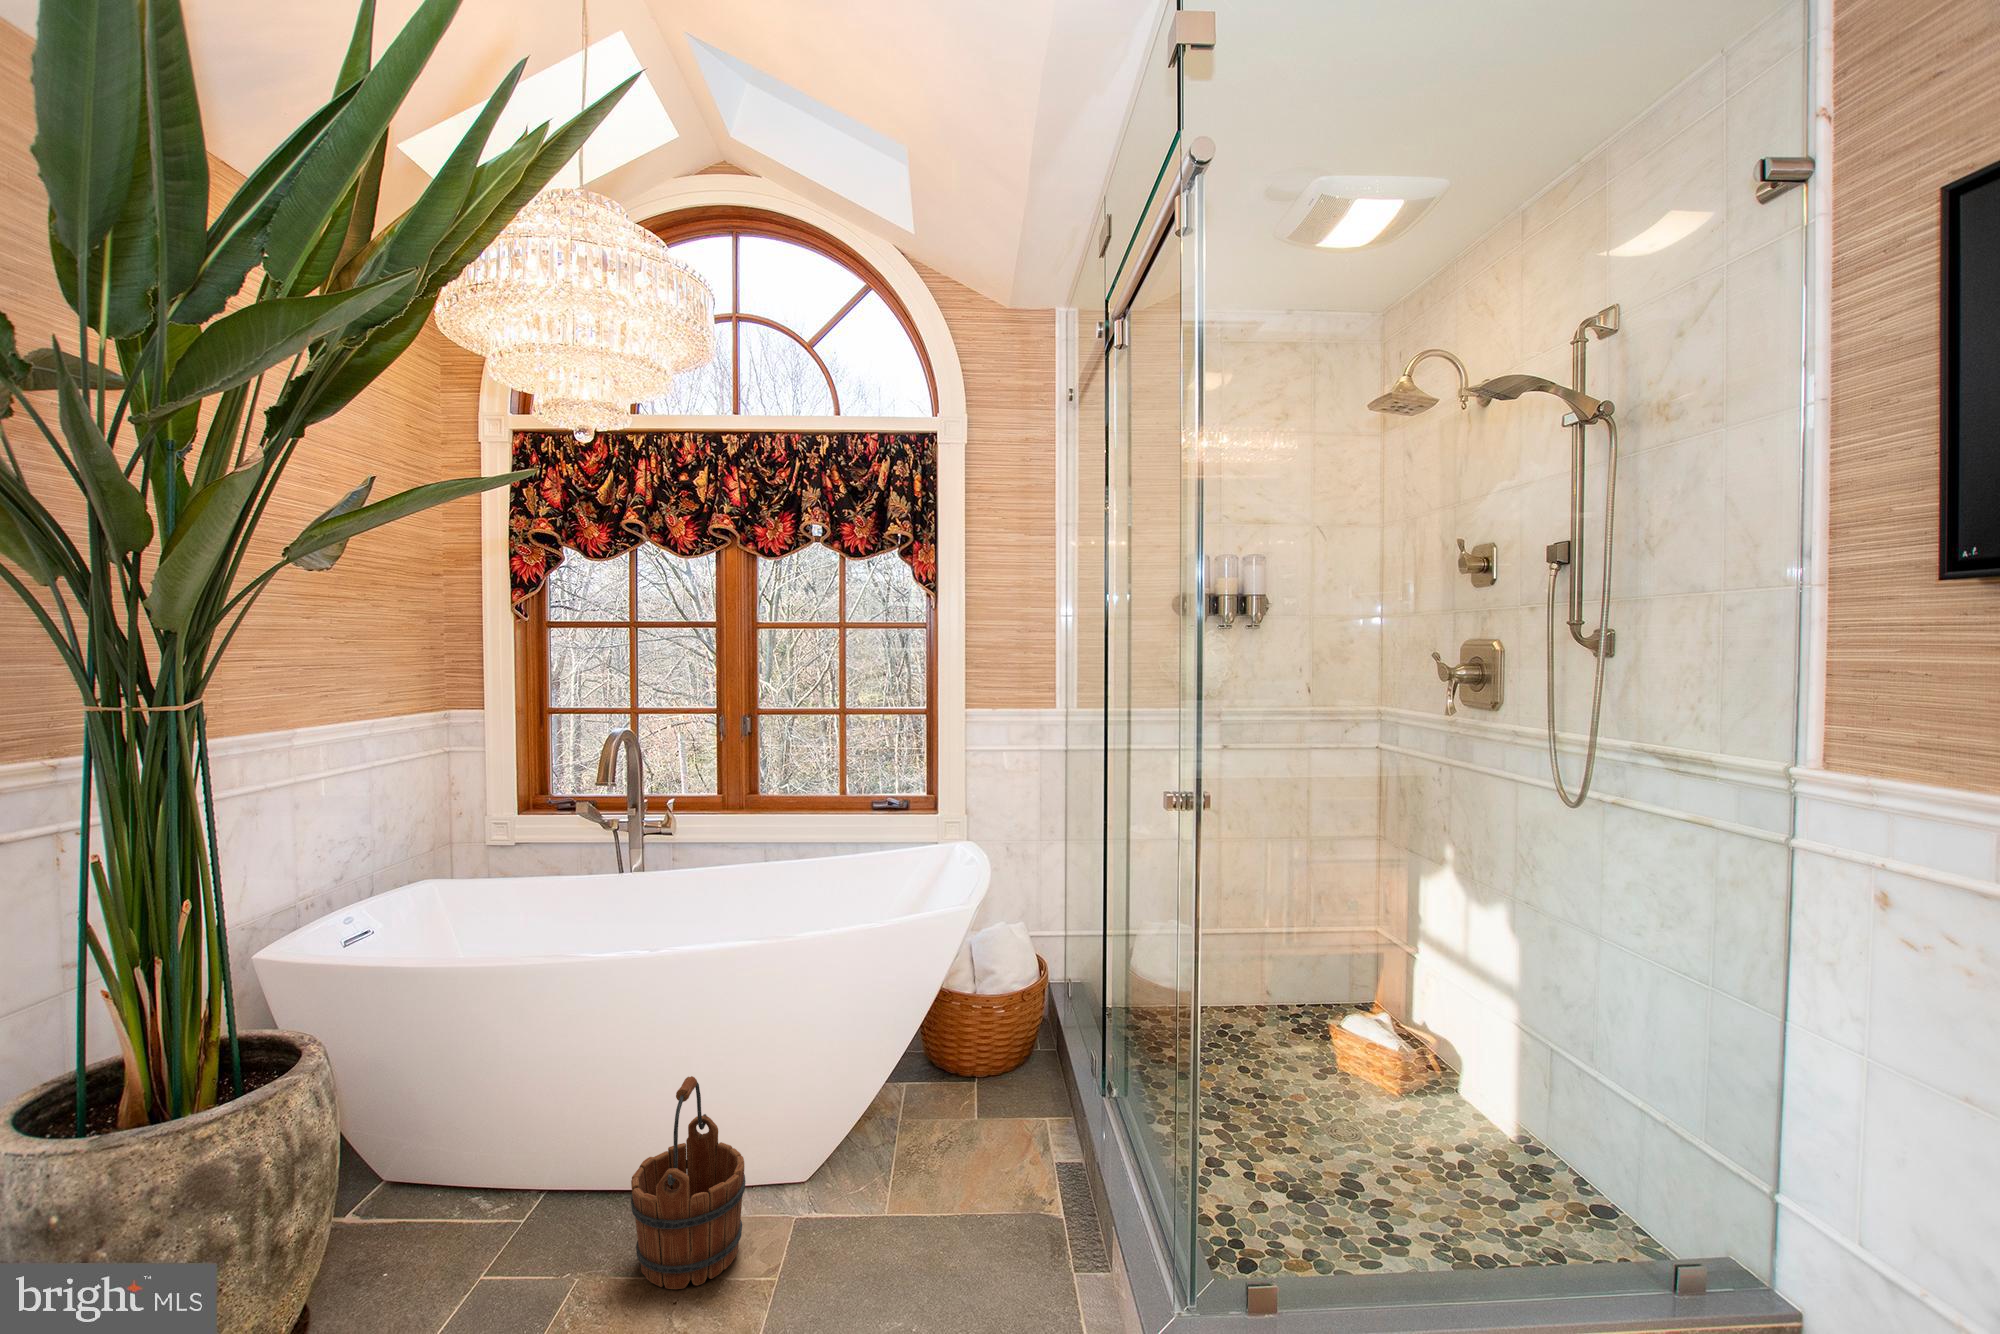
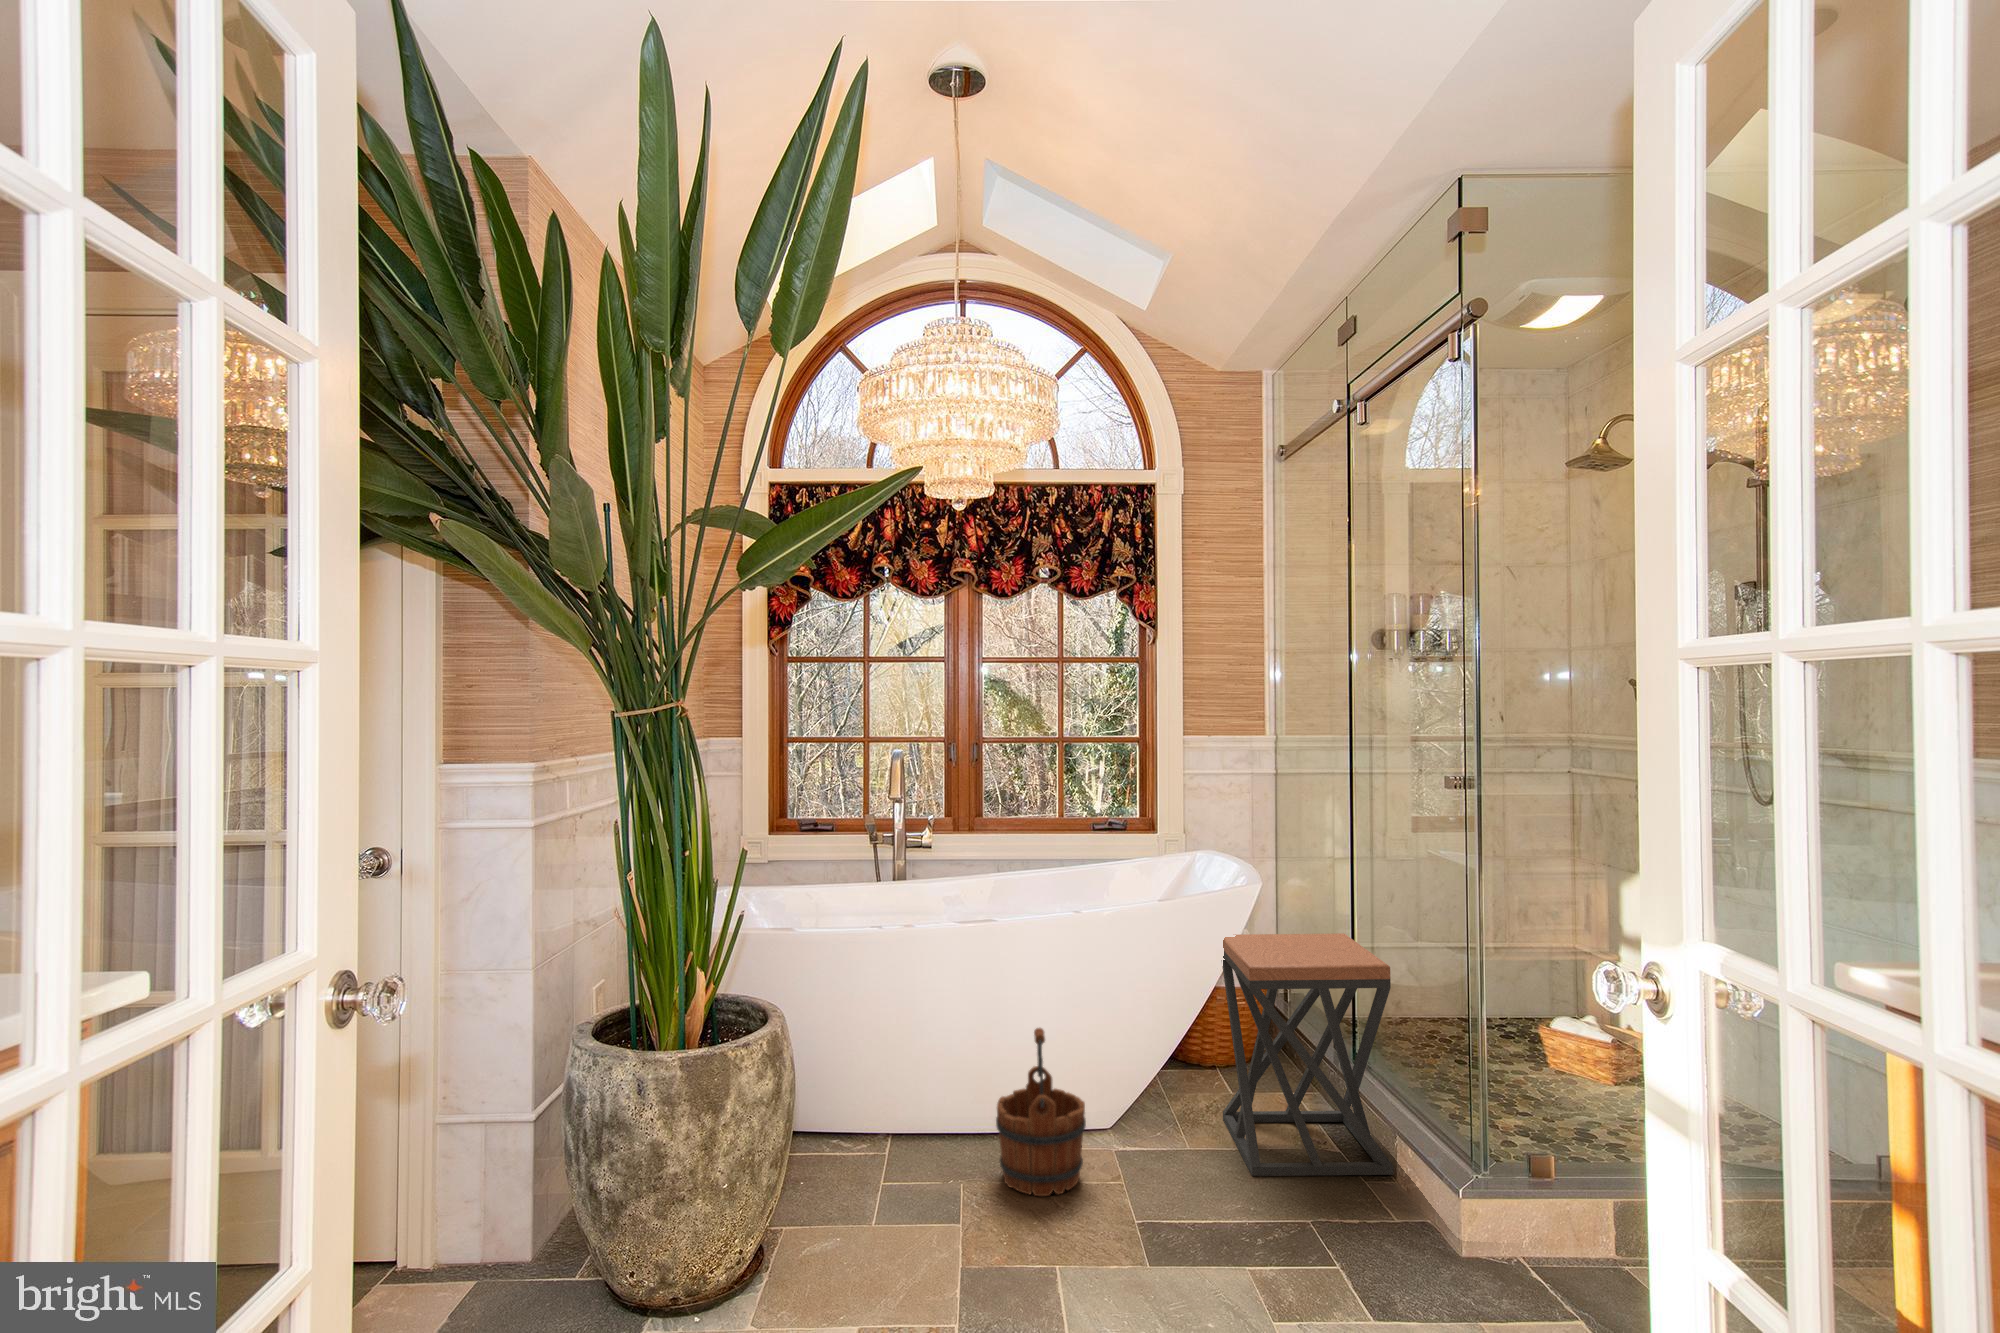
stool: none [946,943,1116,1247] -> present [1222,933,1393,1176]

